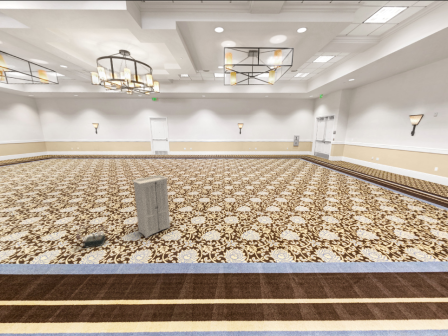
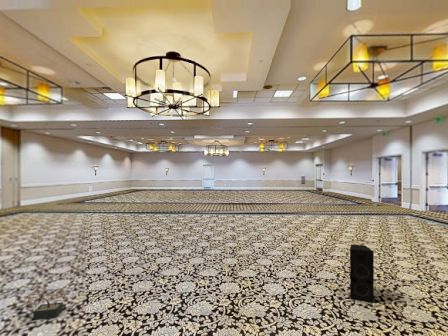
storage cabinet: present [132,175,170,238] -> none [105,224,150,309]
speaker: none [320,187,342,228] -> present [350,244,374,302]

